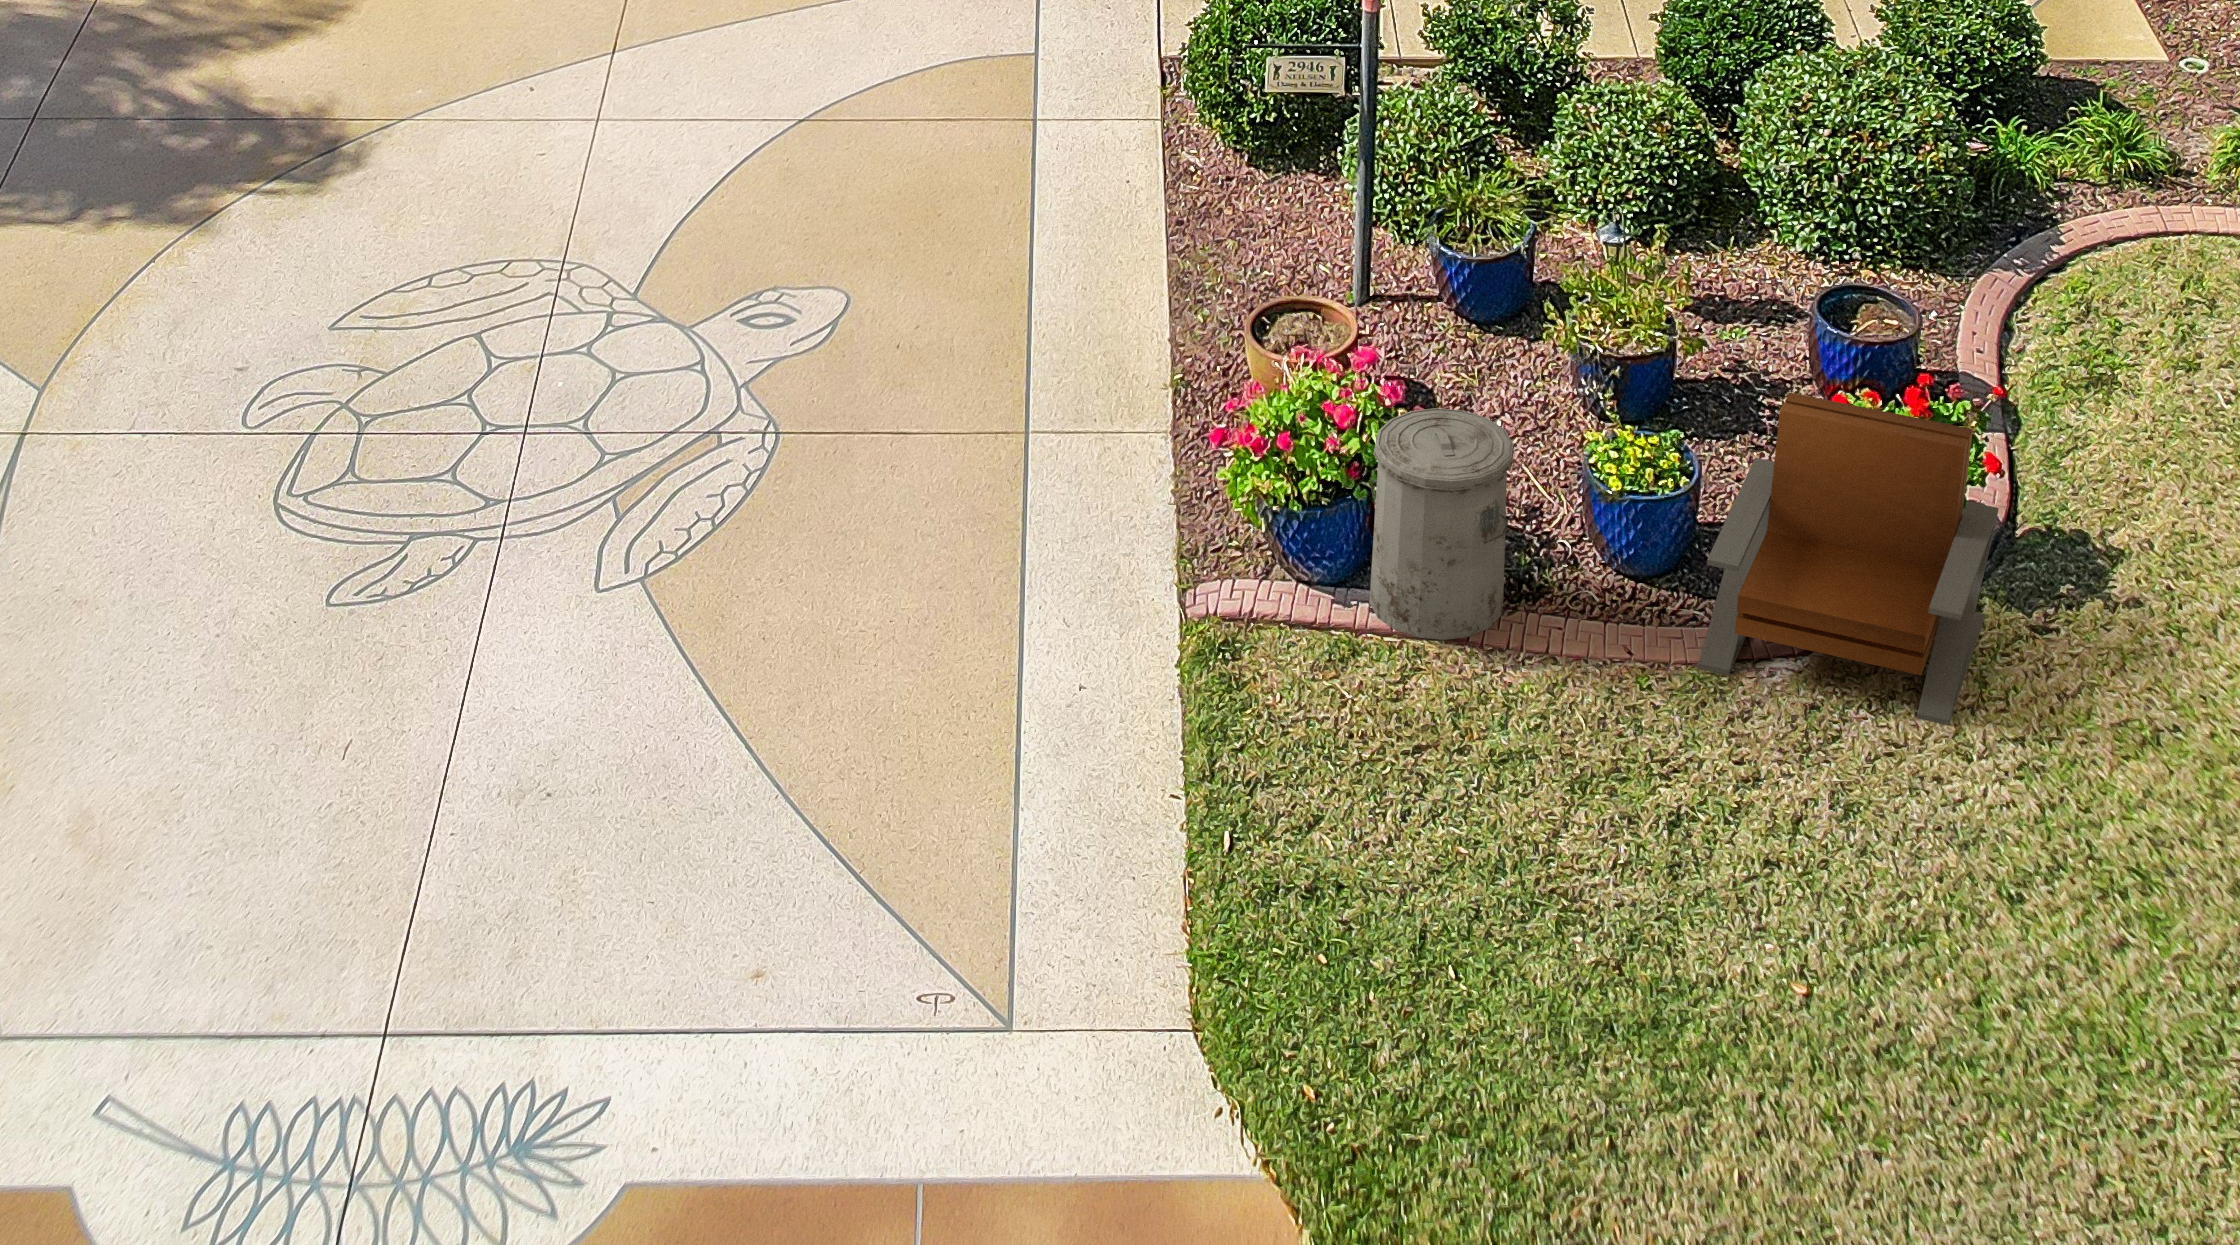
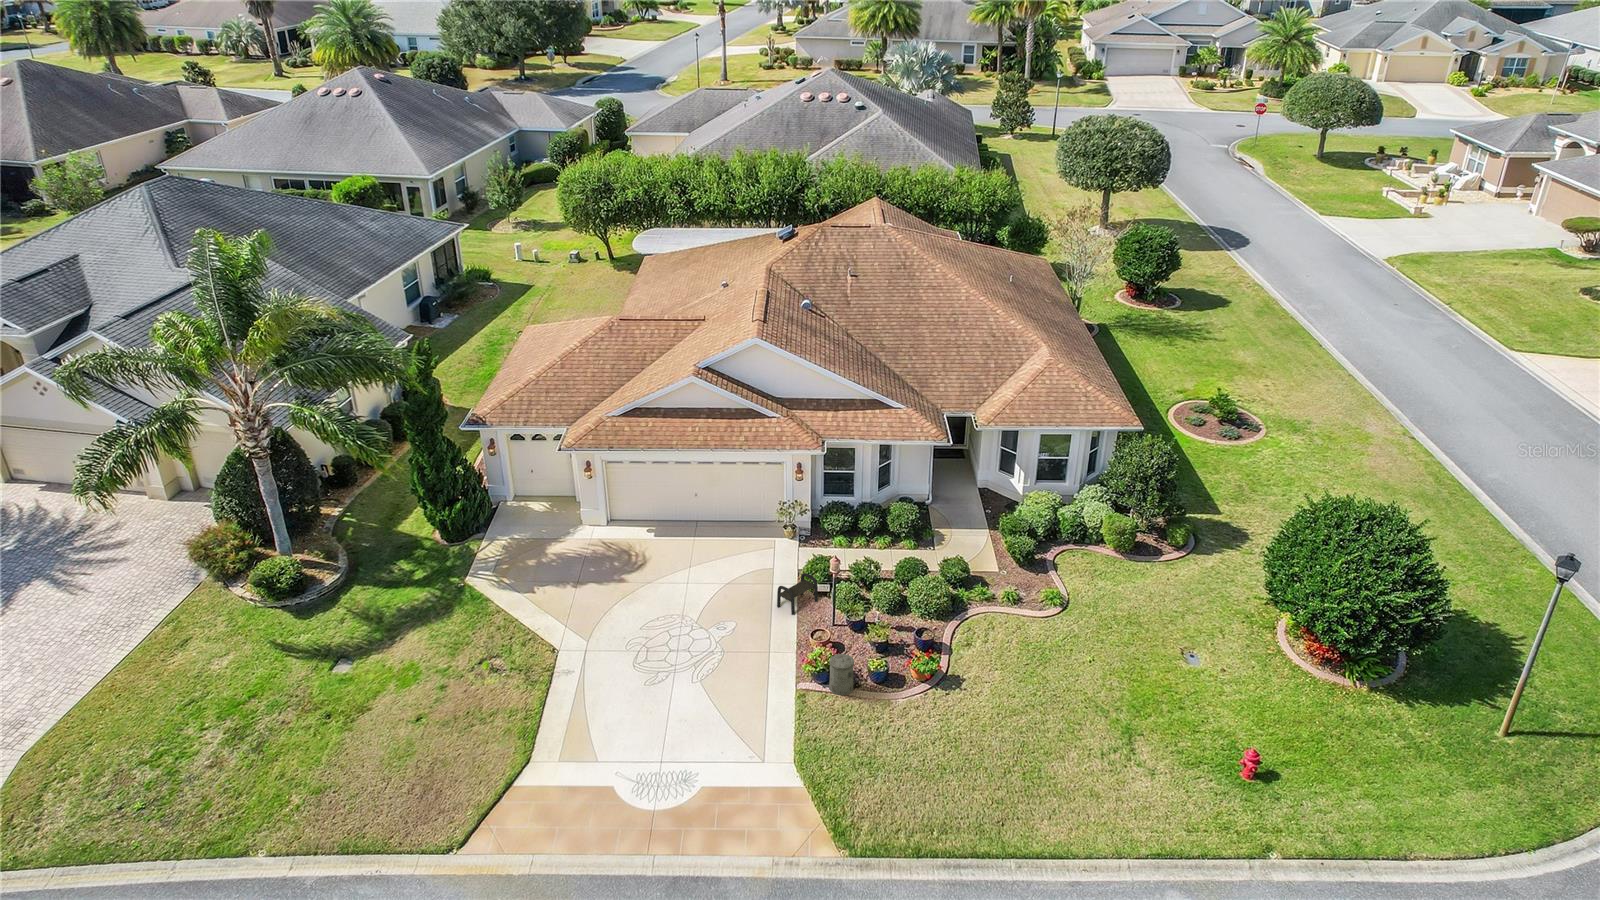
bench: none [1061,41,1268,246] -> present [777,573,818,615]
lounge chair: present [1698,393,1999,725] -> none [886,652,940,711]

